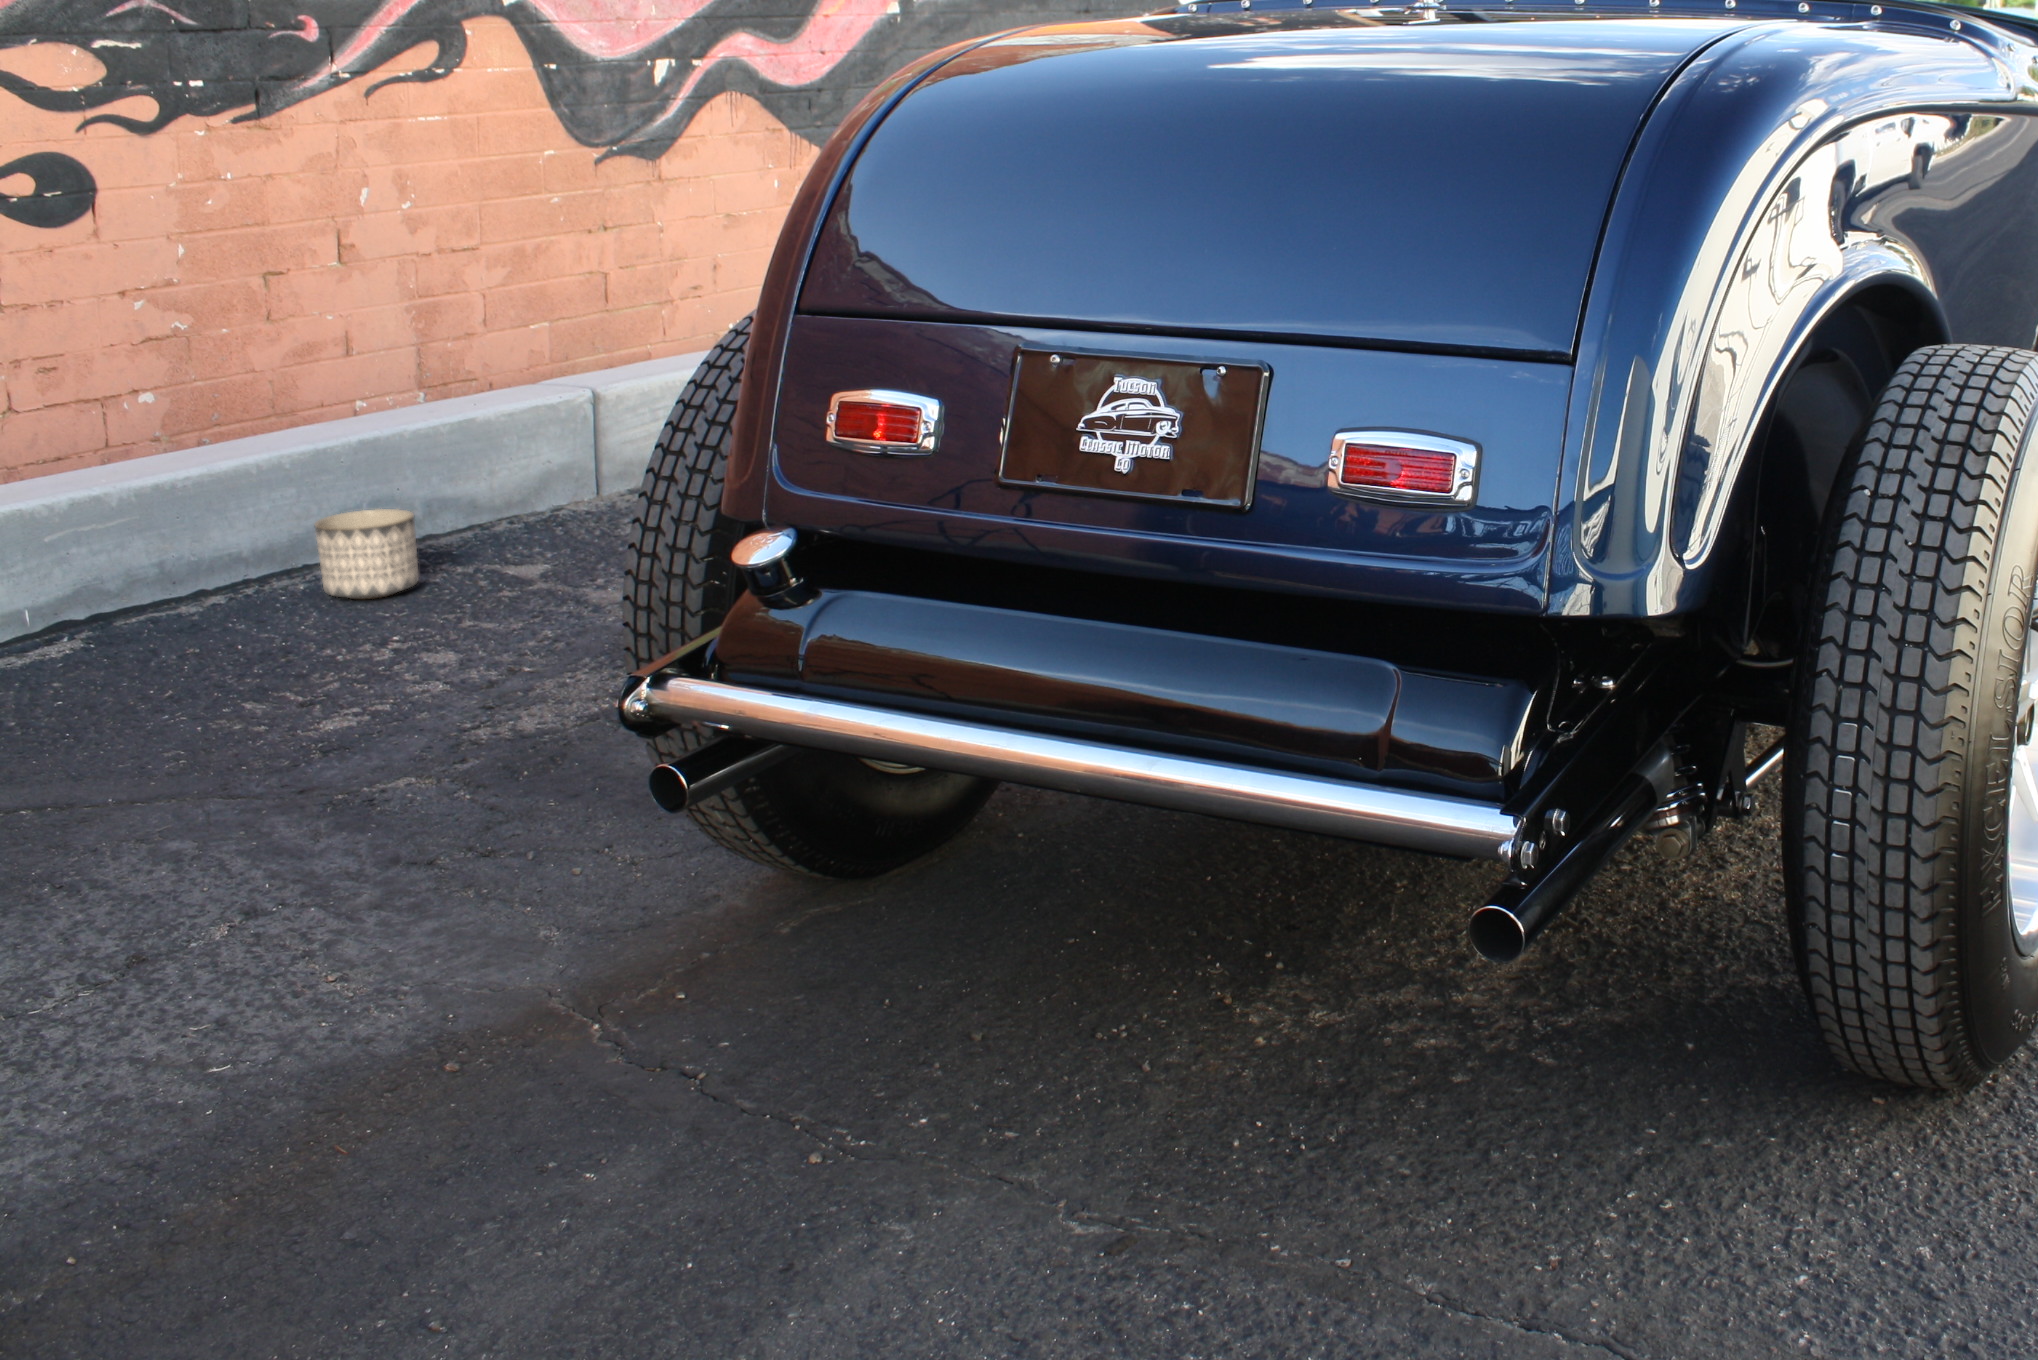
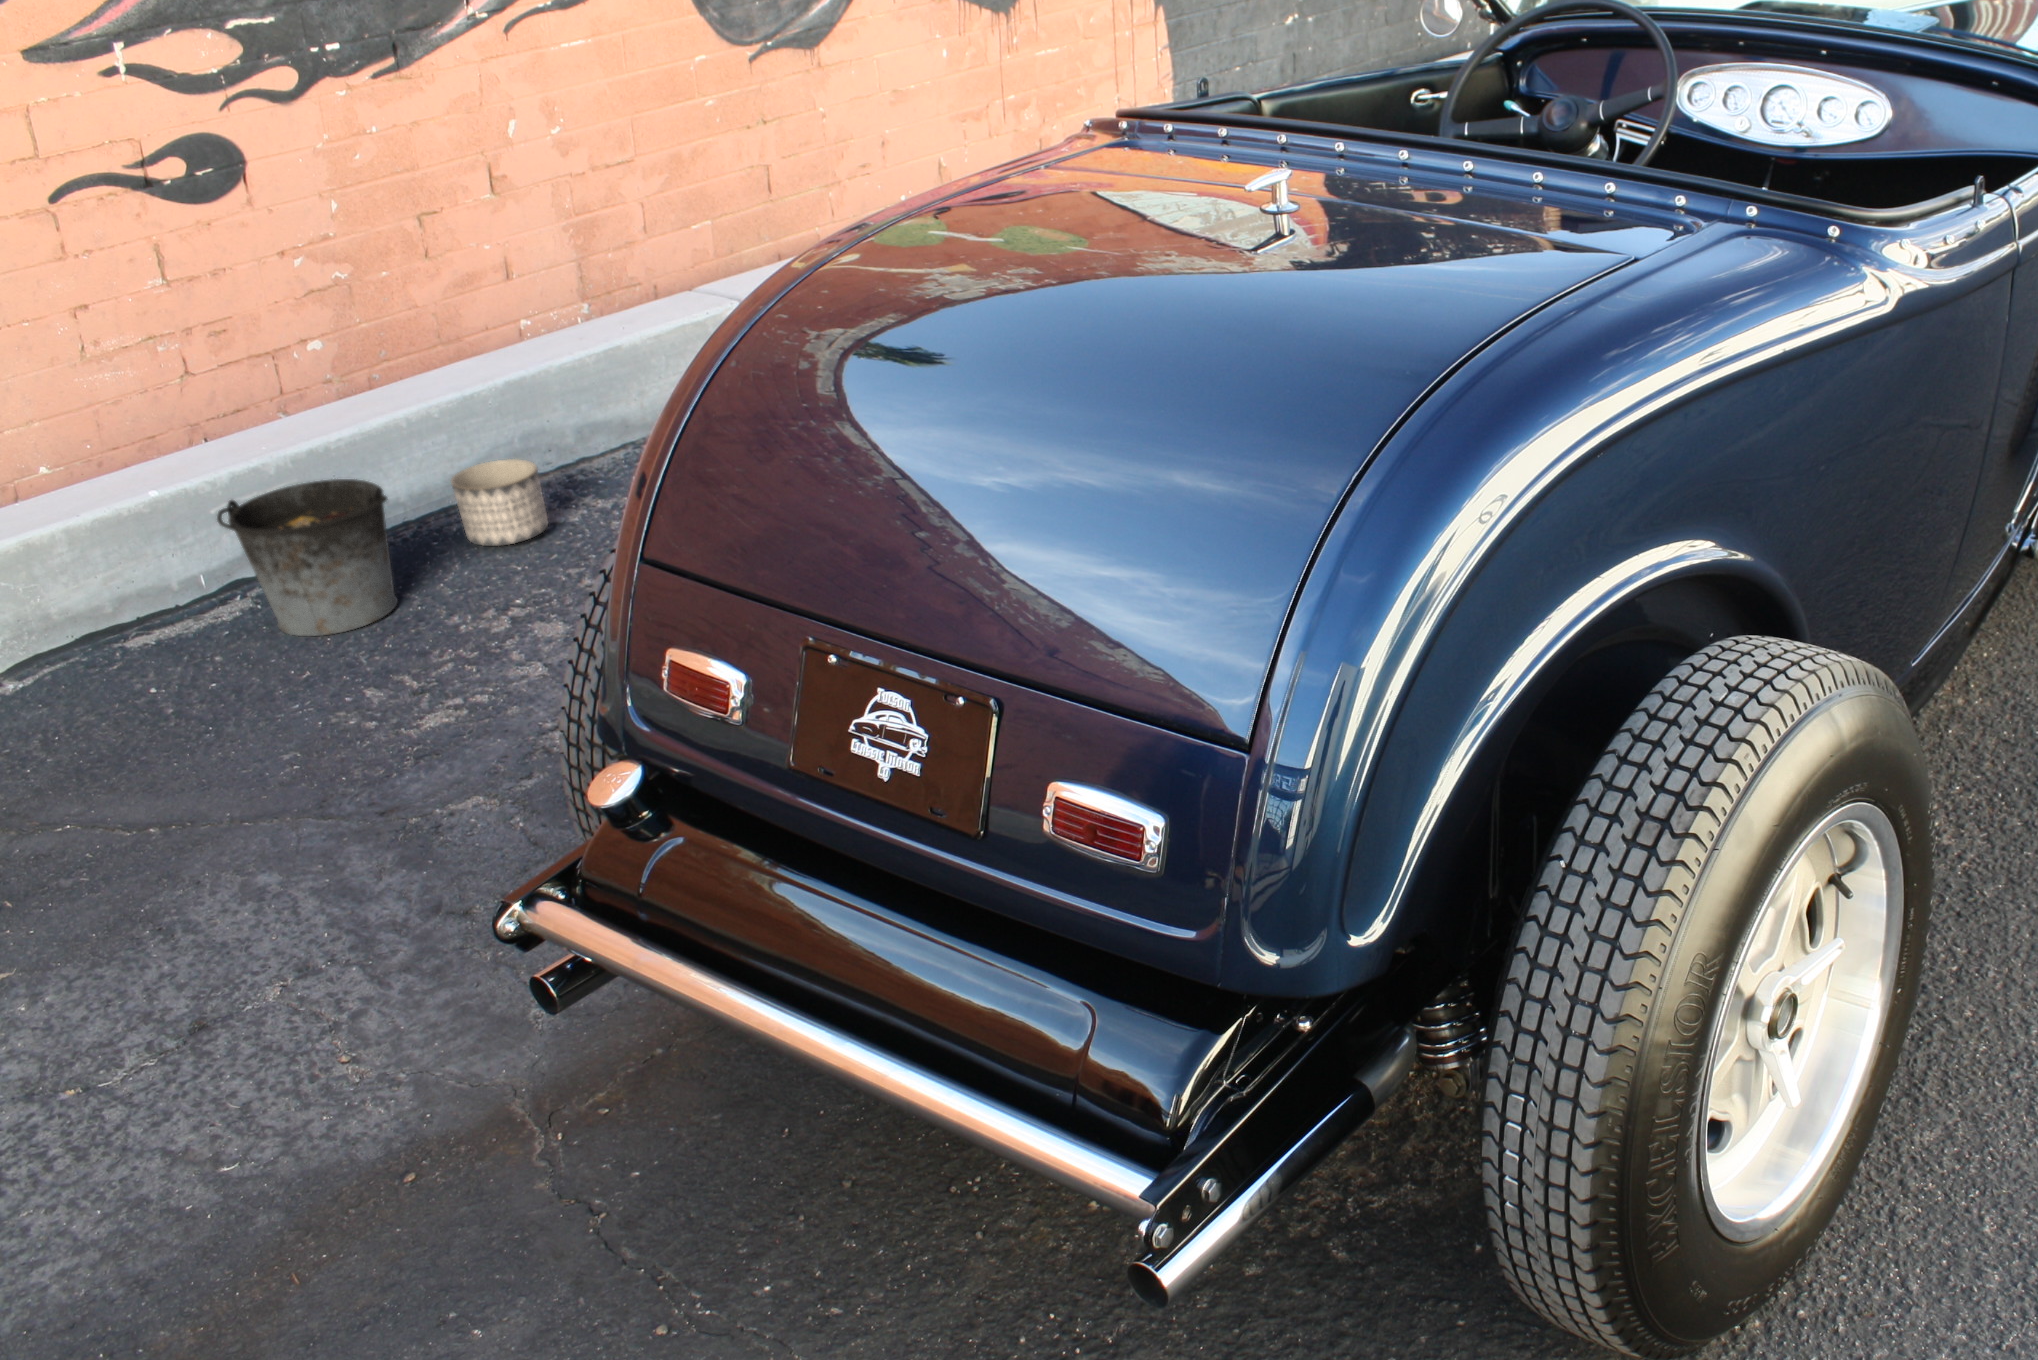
bucket: none [70,504,277,671] -> present [217,479,398,636]

